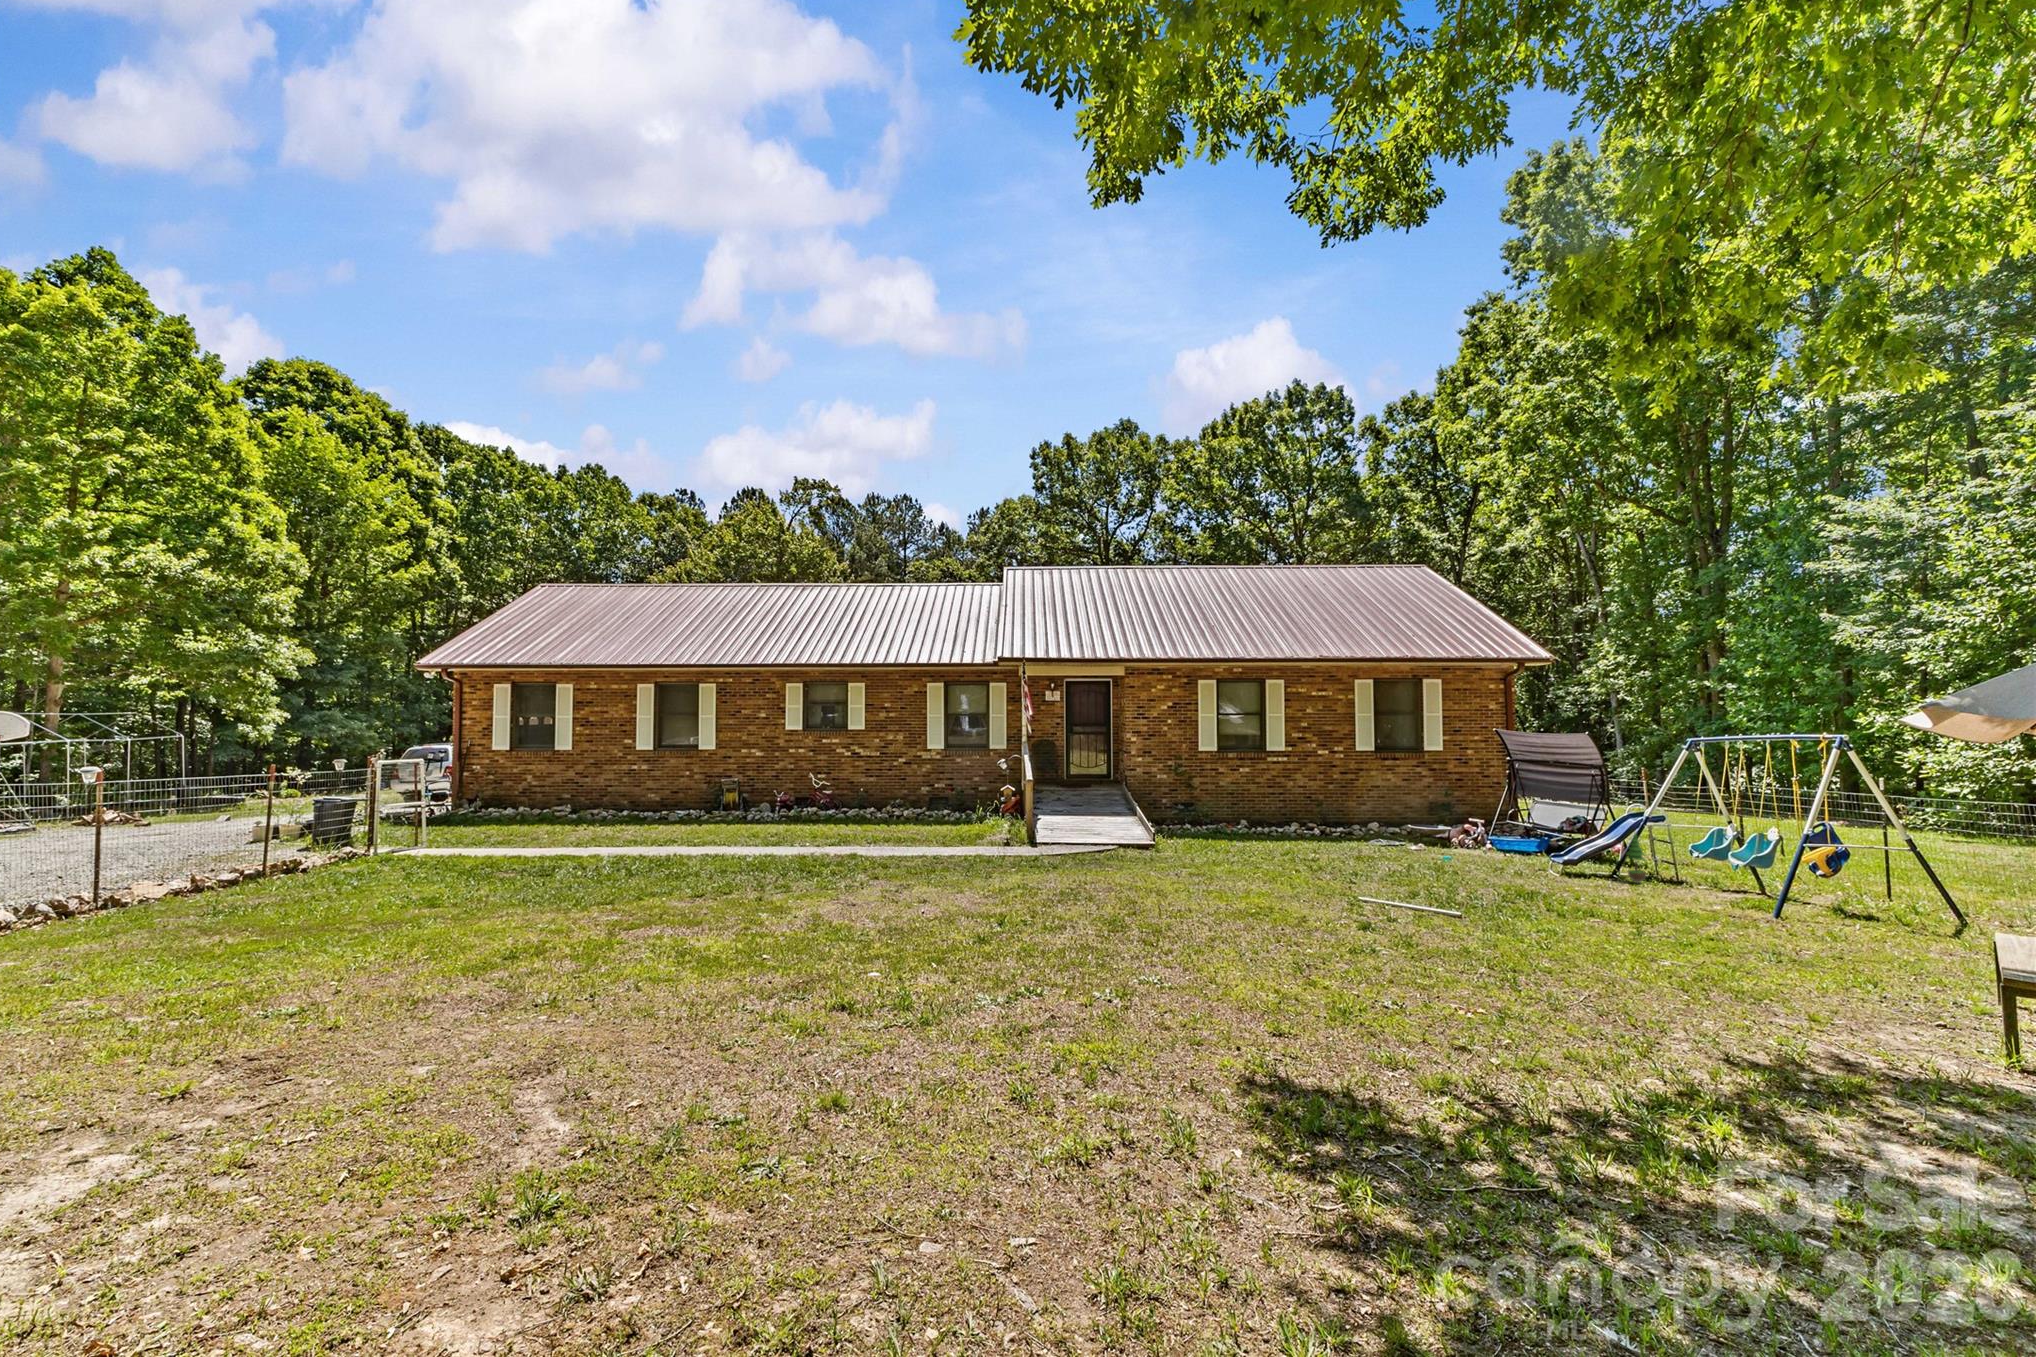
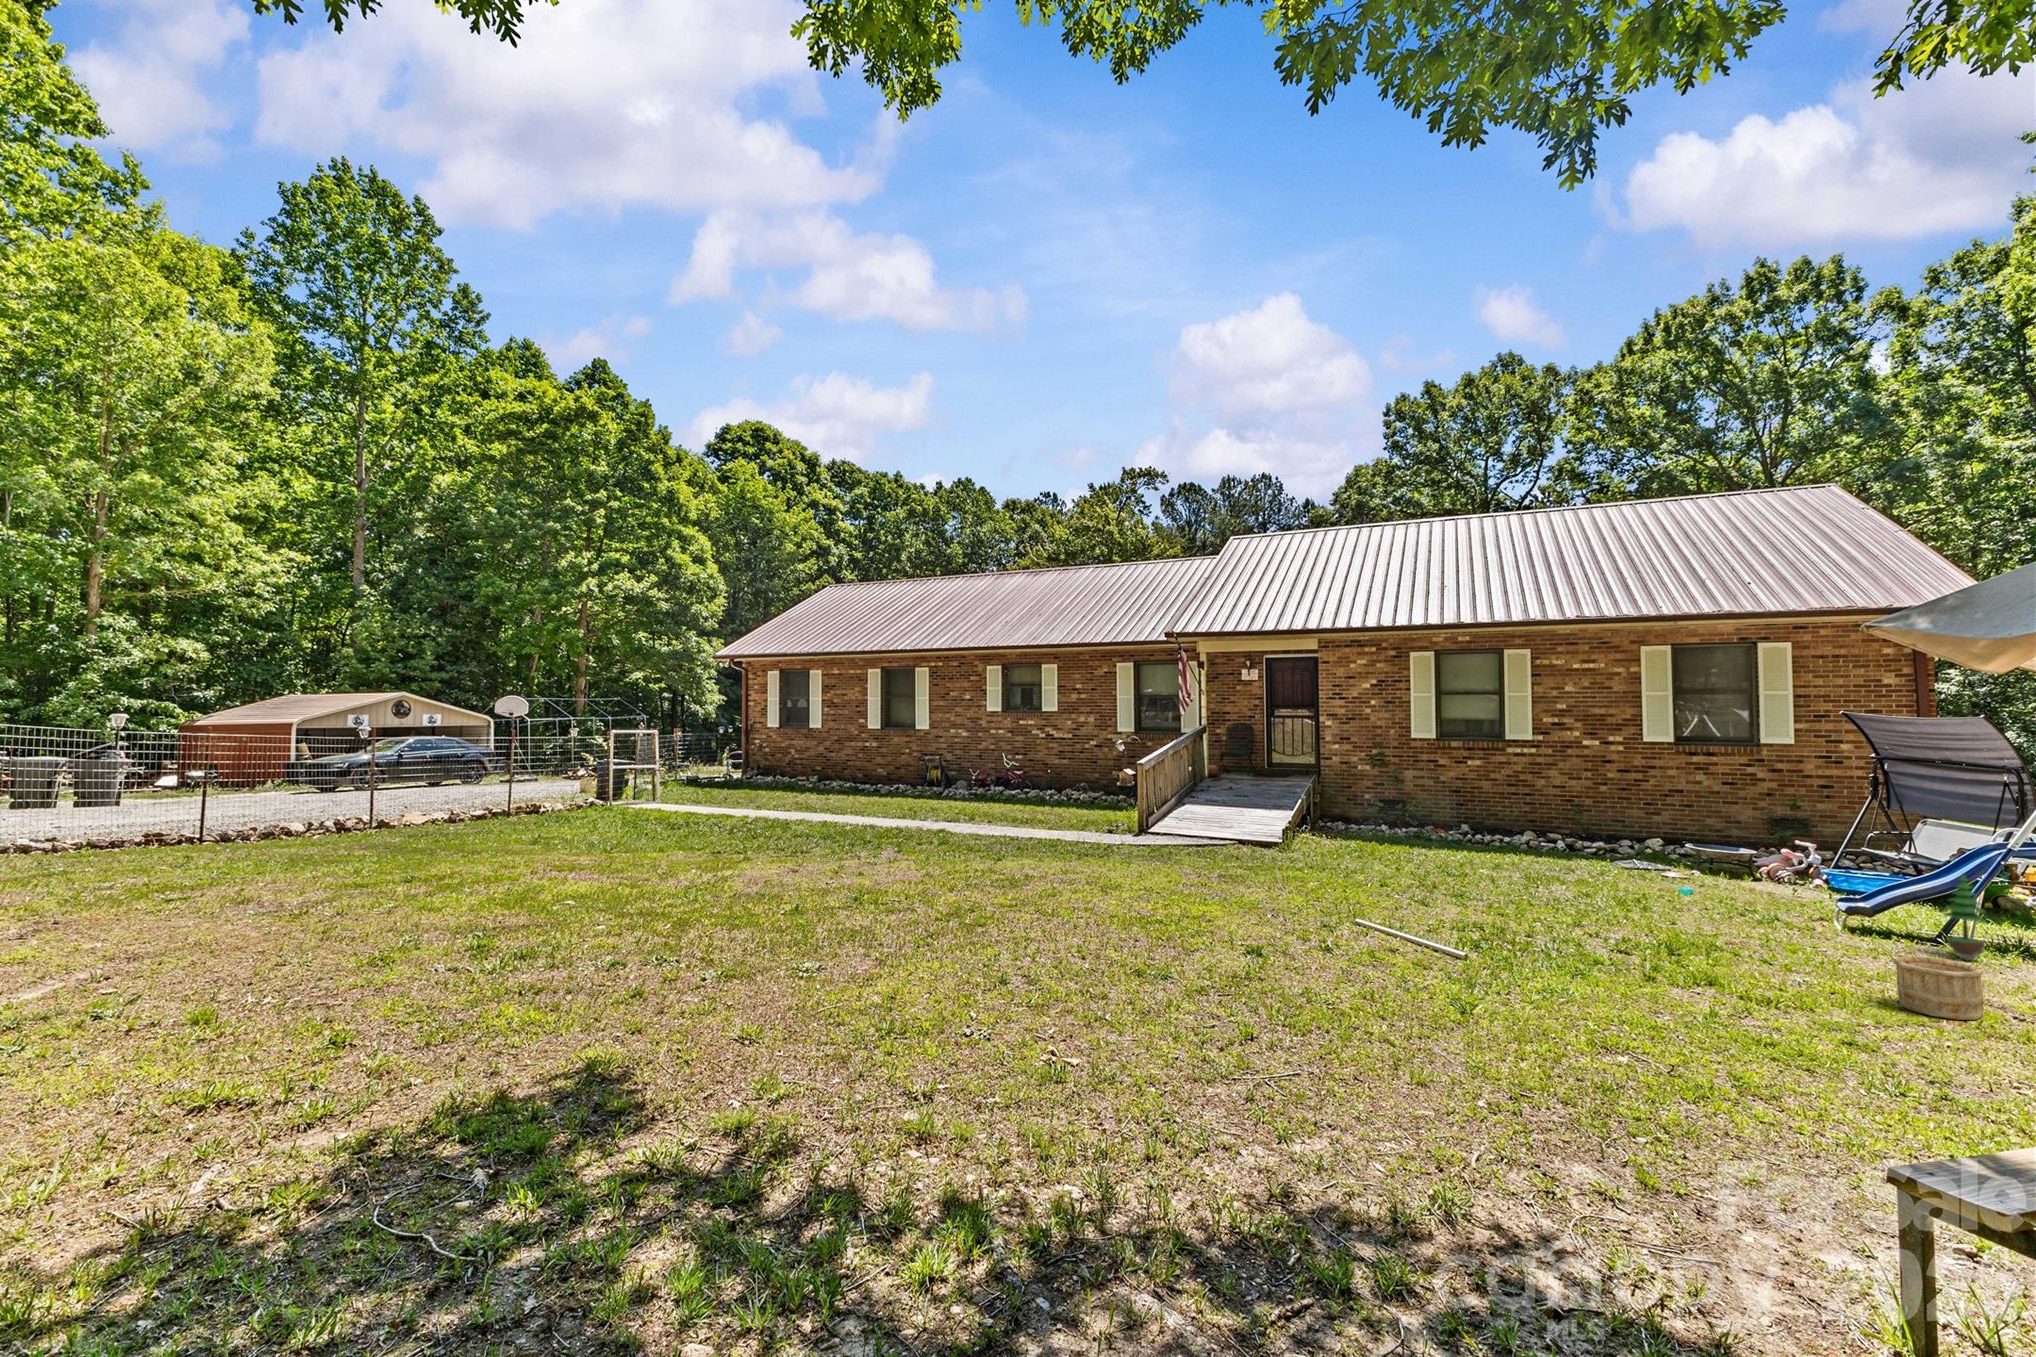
wooden bucket: none [1658,886,1702,919] -> present [1893,957,1983,1020]

